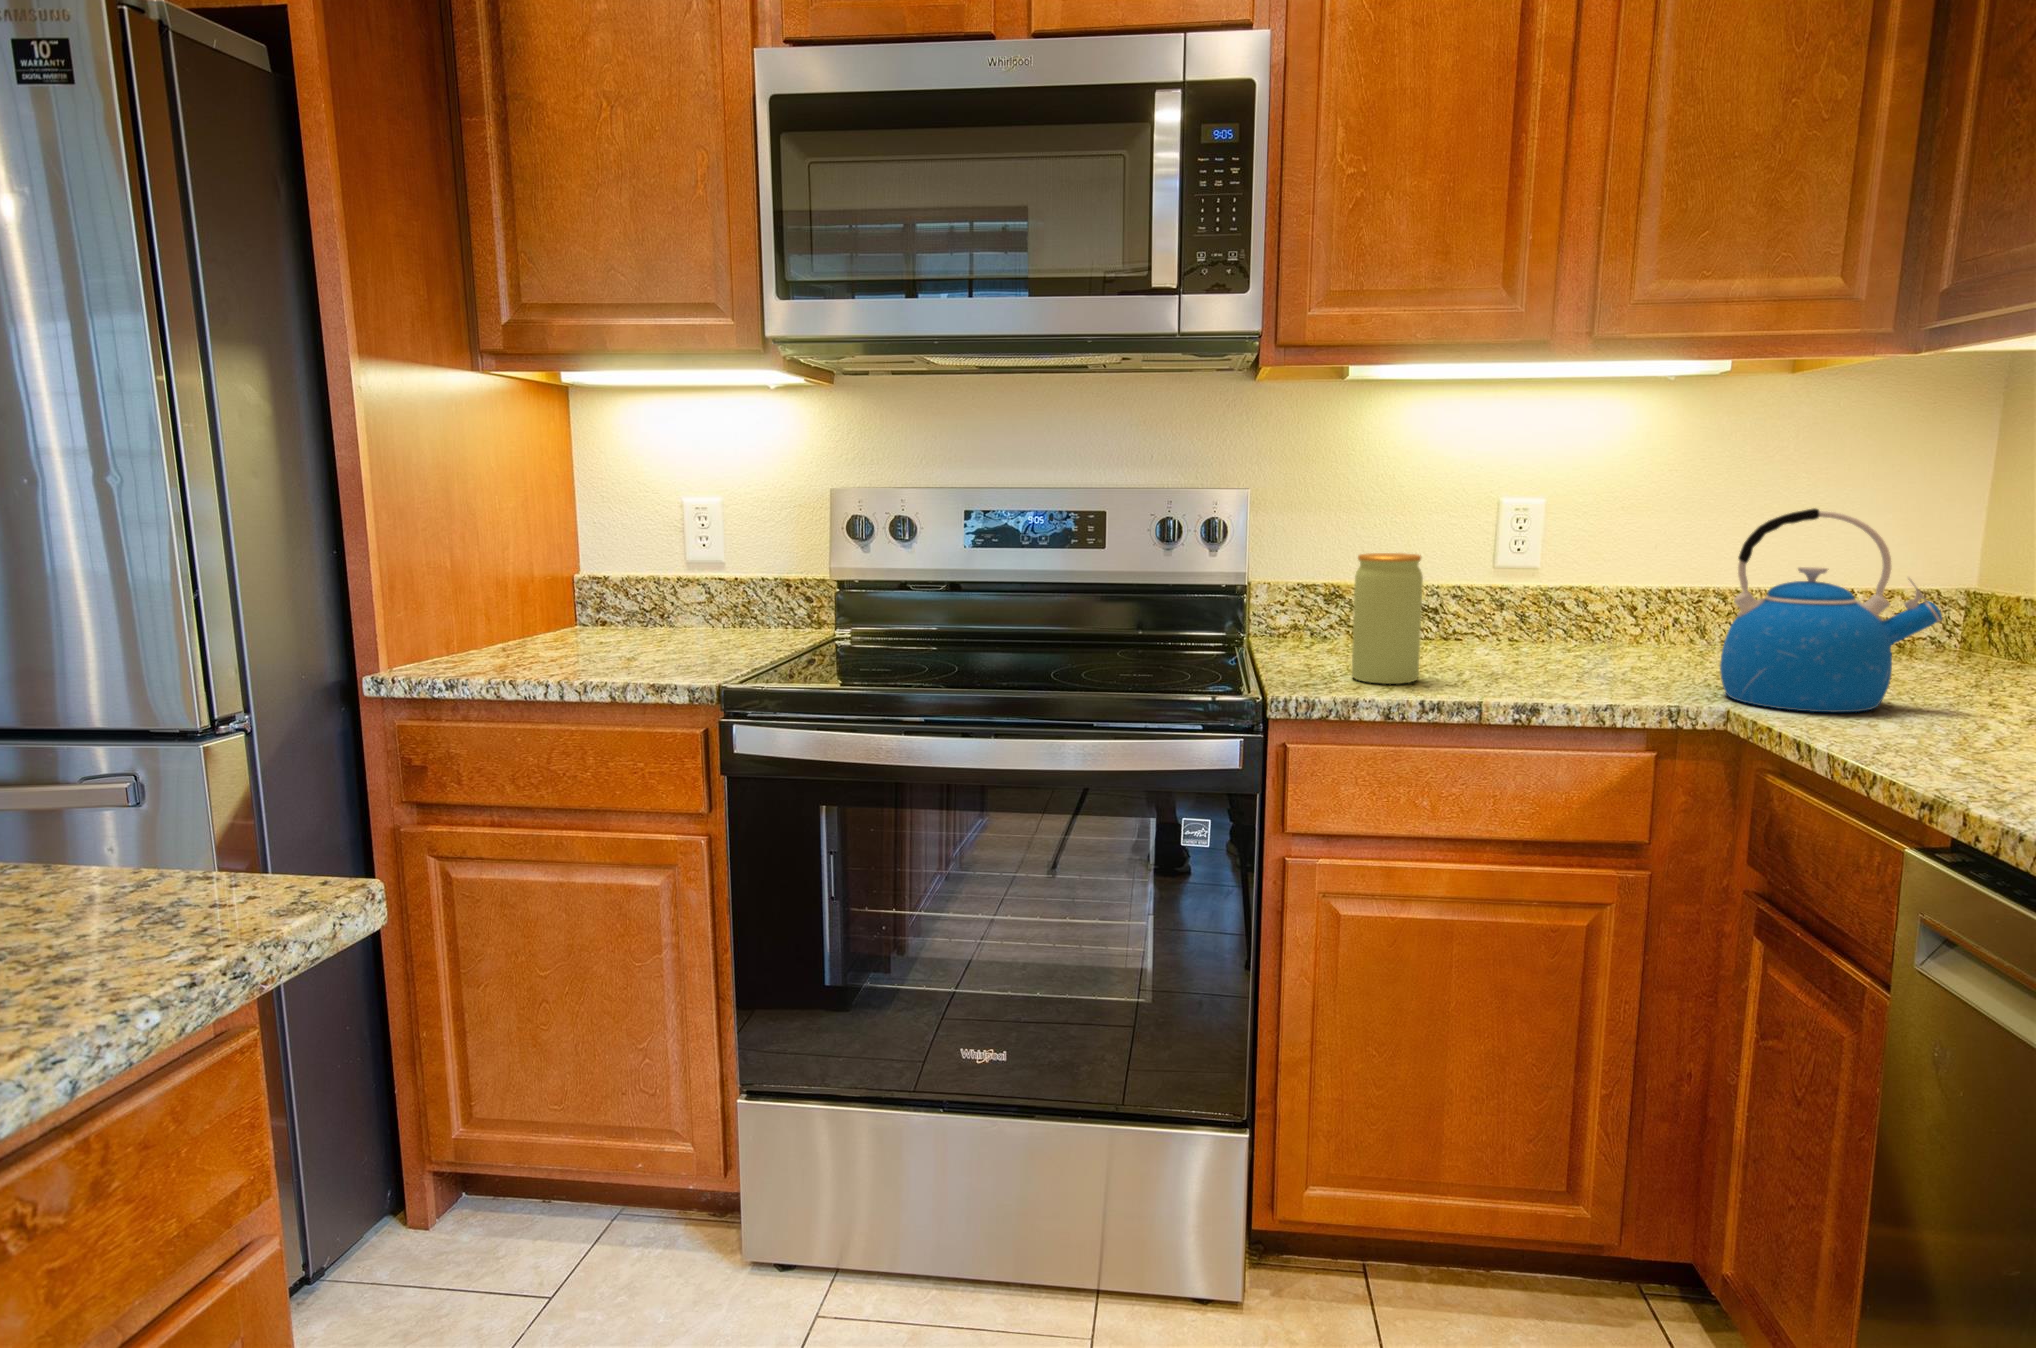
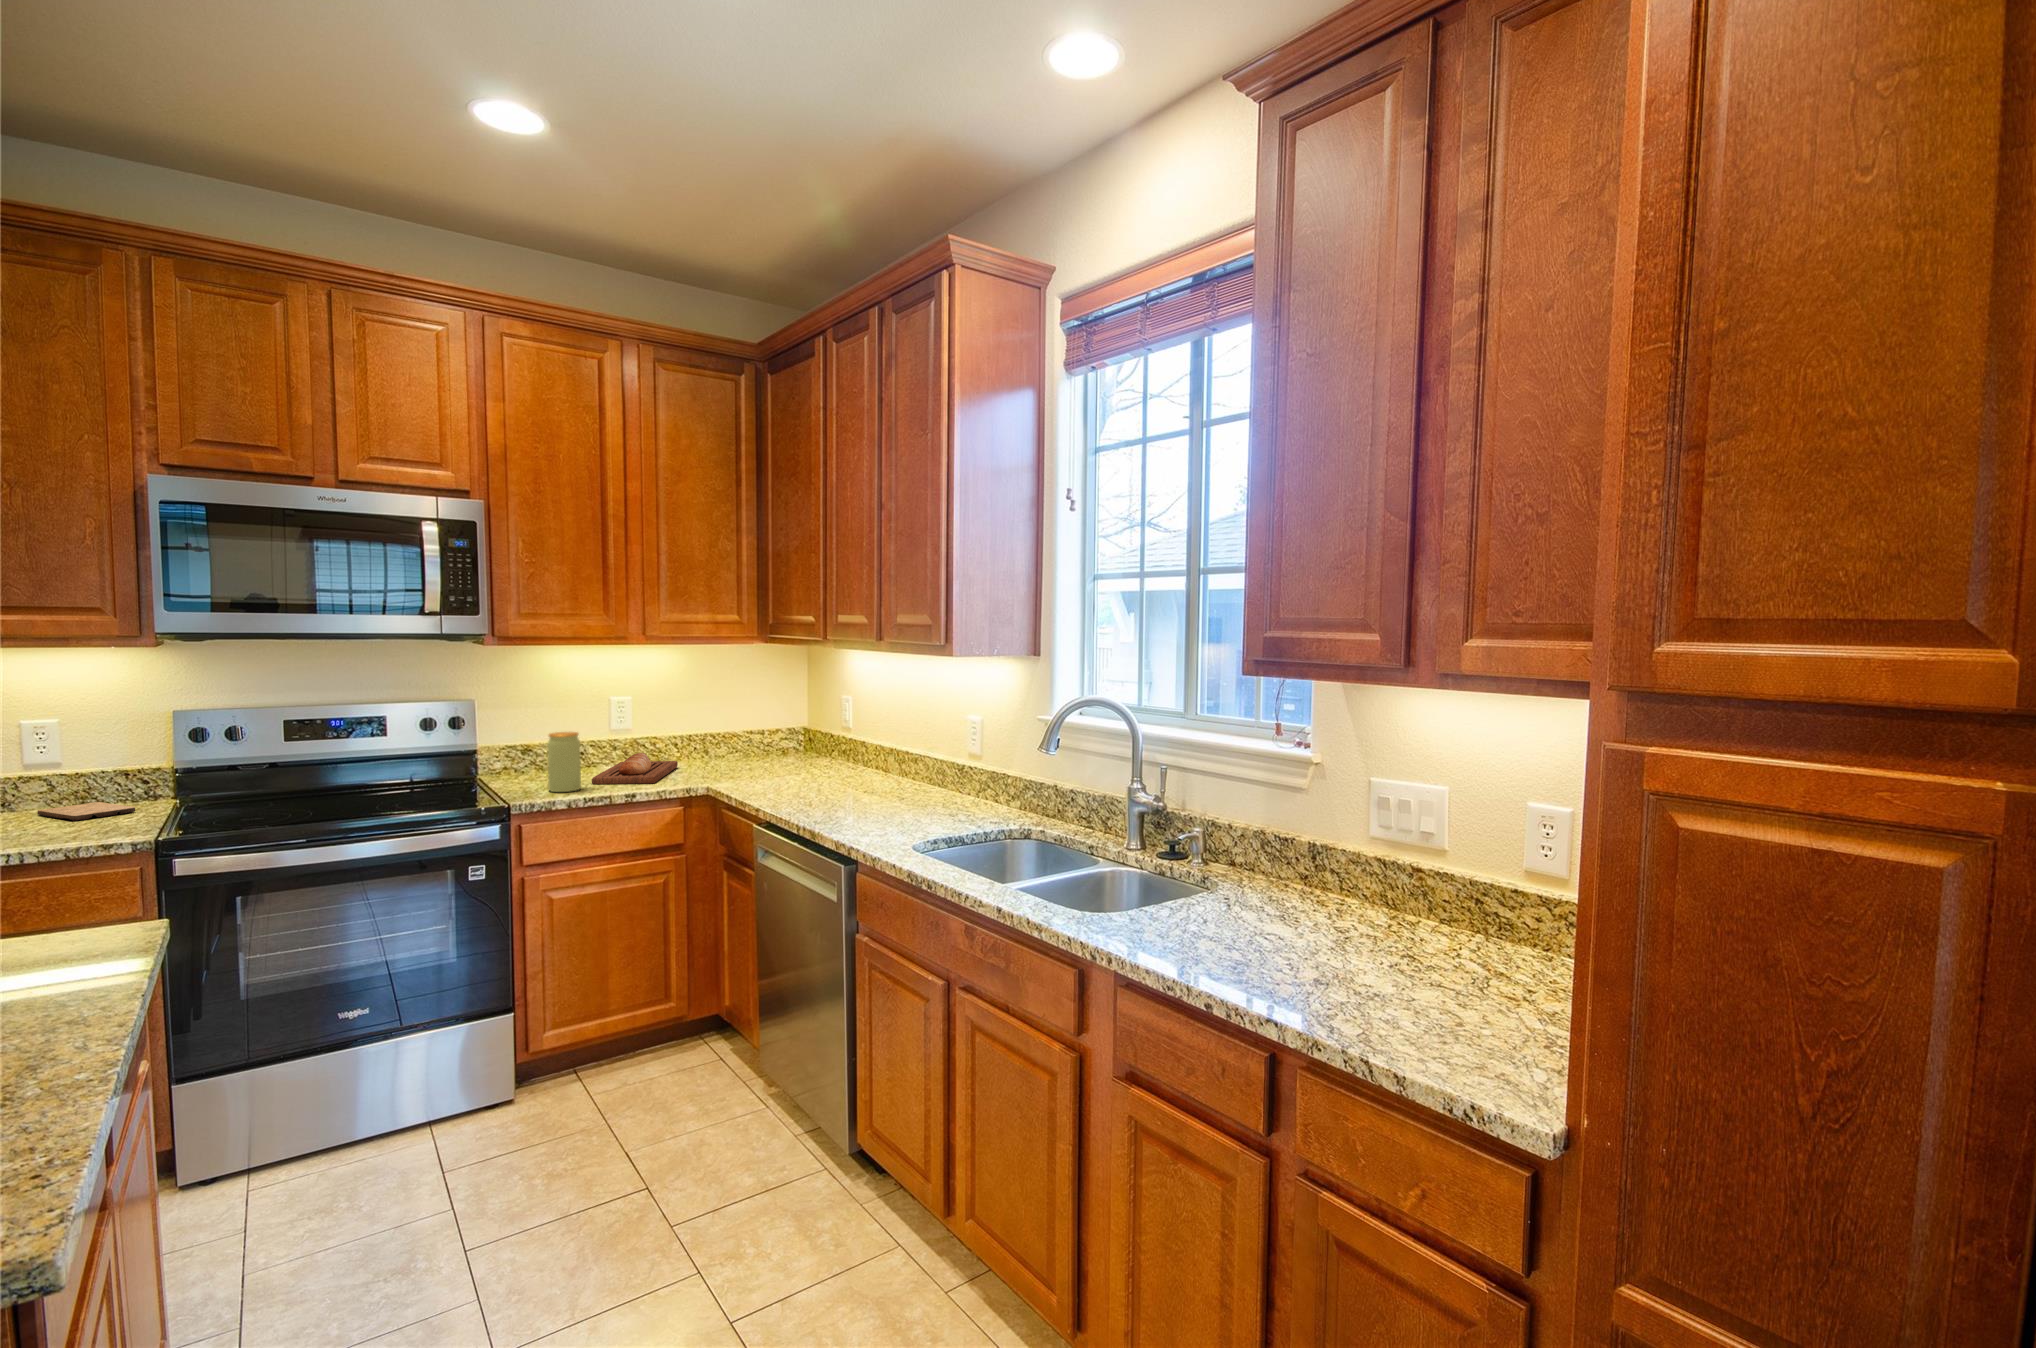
kettle: present [1720,508,1942,712] -> none [705,706,775,783]
bread loaf: none [1443,617,1638,687] -> present [592,753,678,784]
cutting board: none [691,622,777,644] -> present [37,802,135,821]

